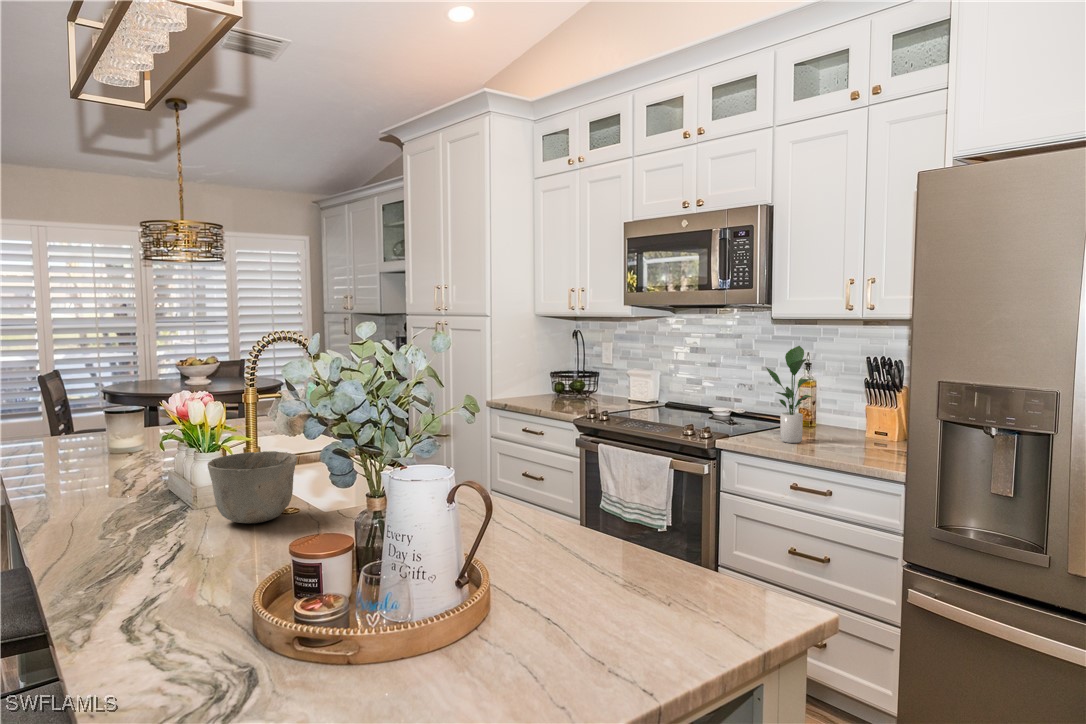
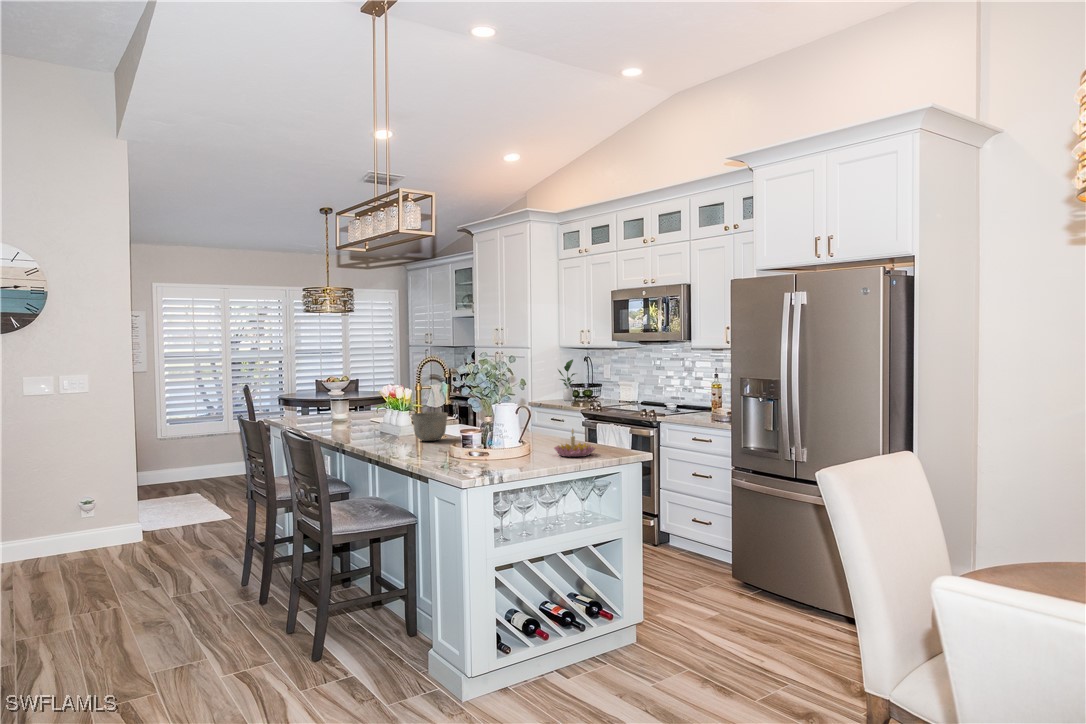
potted plant: present [767,346,813,443] -> present [558,359,575,401]
candle holder: none [550,536,670,631] -> present [554,429,595,457]

